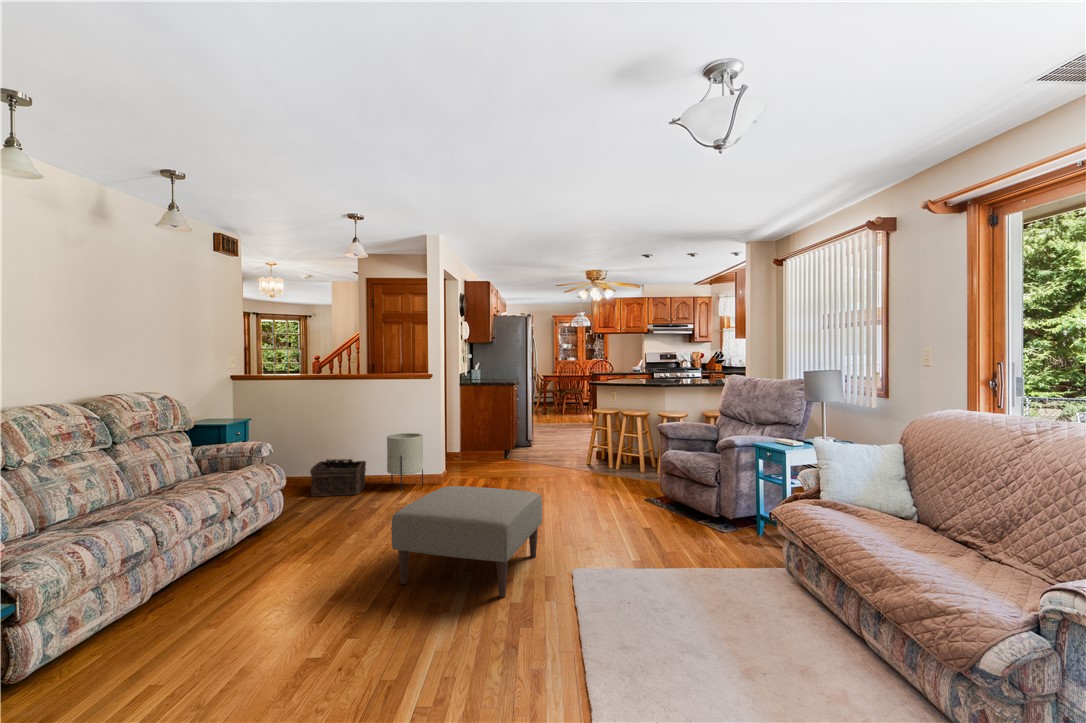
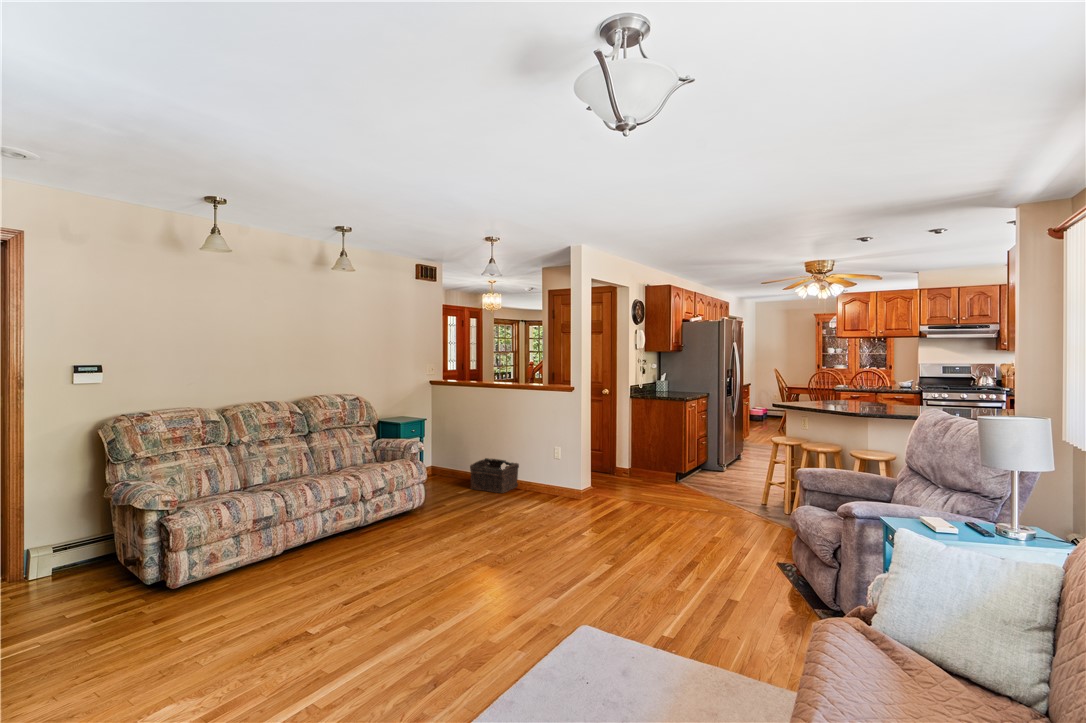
planter: present [387,433,423,492] -> none [530,442,563,497]
ottoman: present [392,486,542,598] -> none [421,503,576,629]

